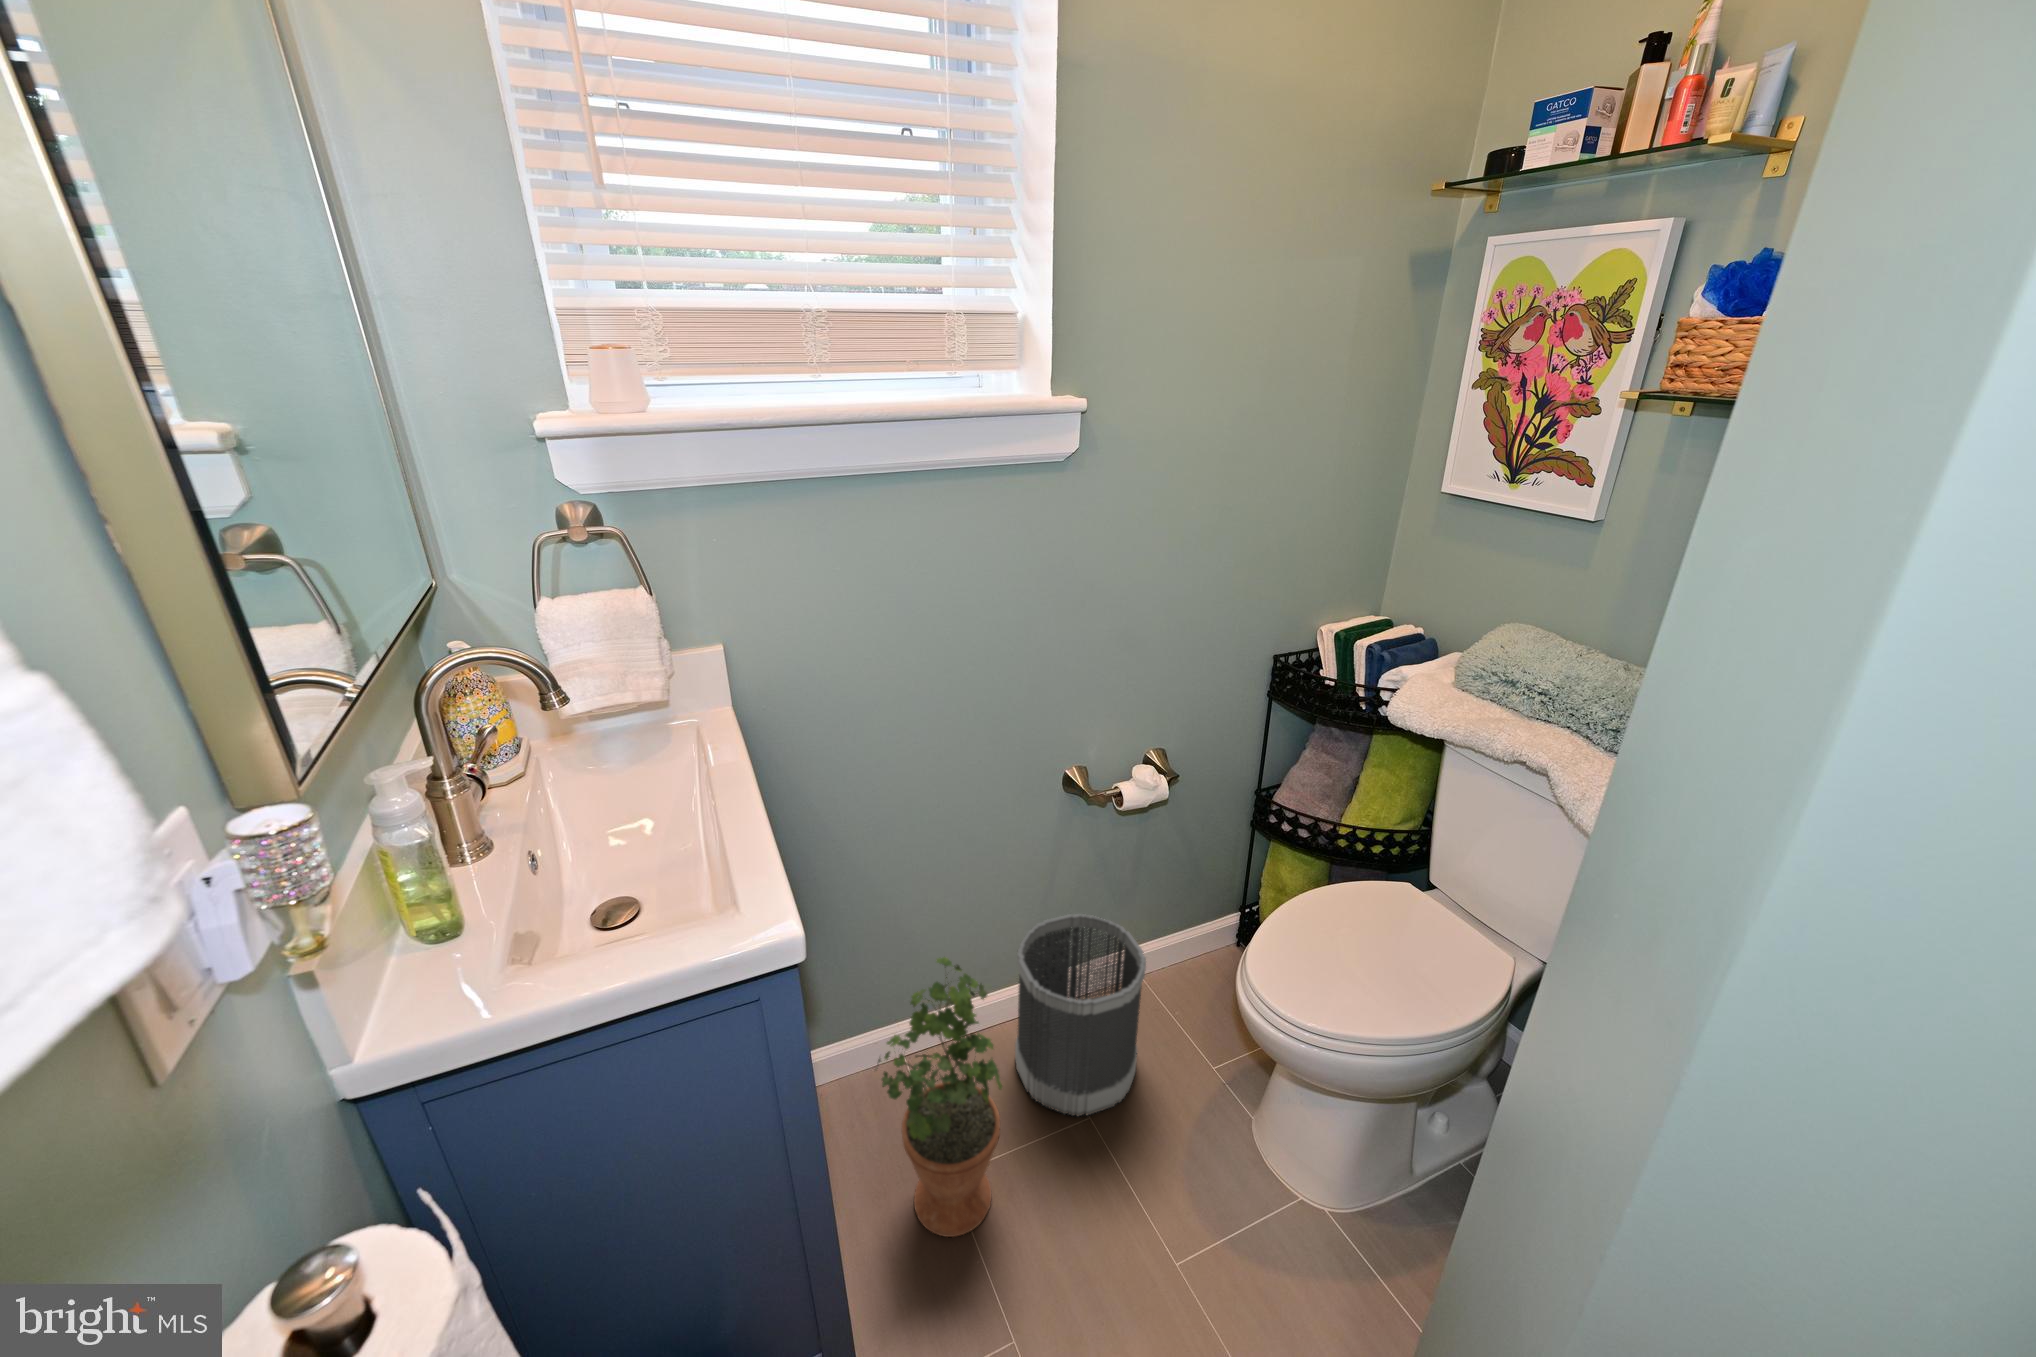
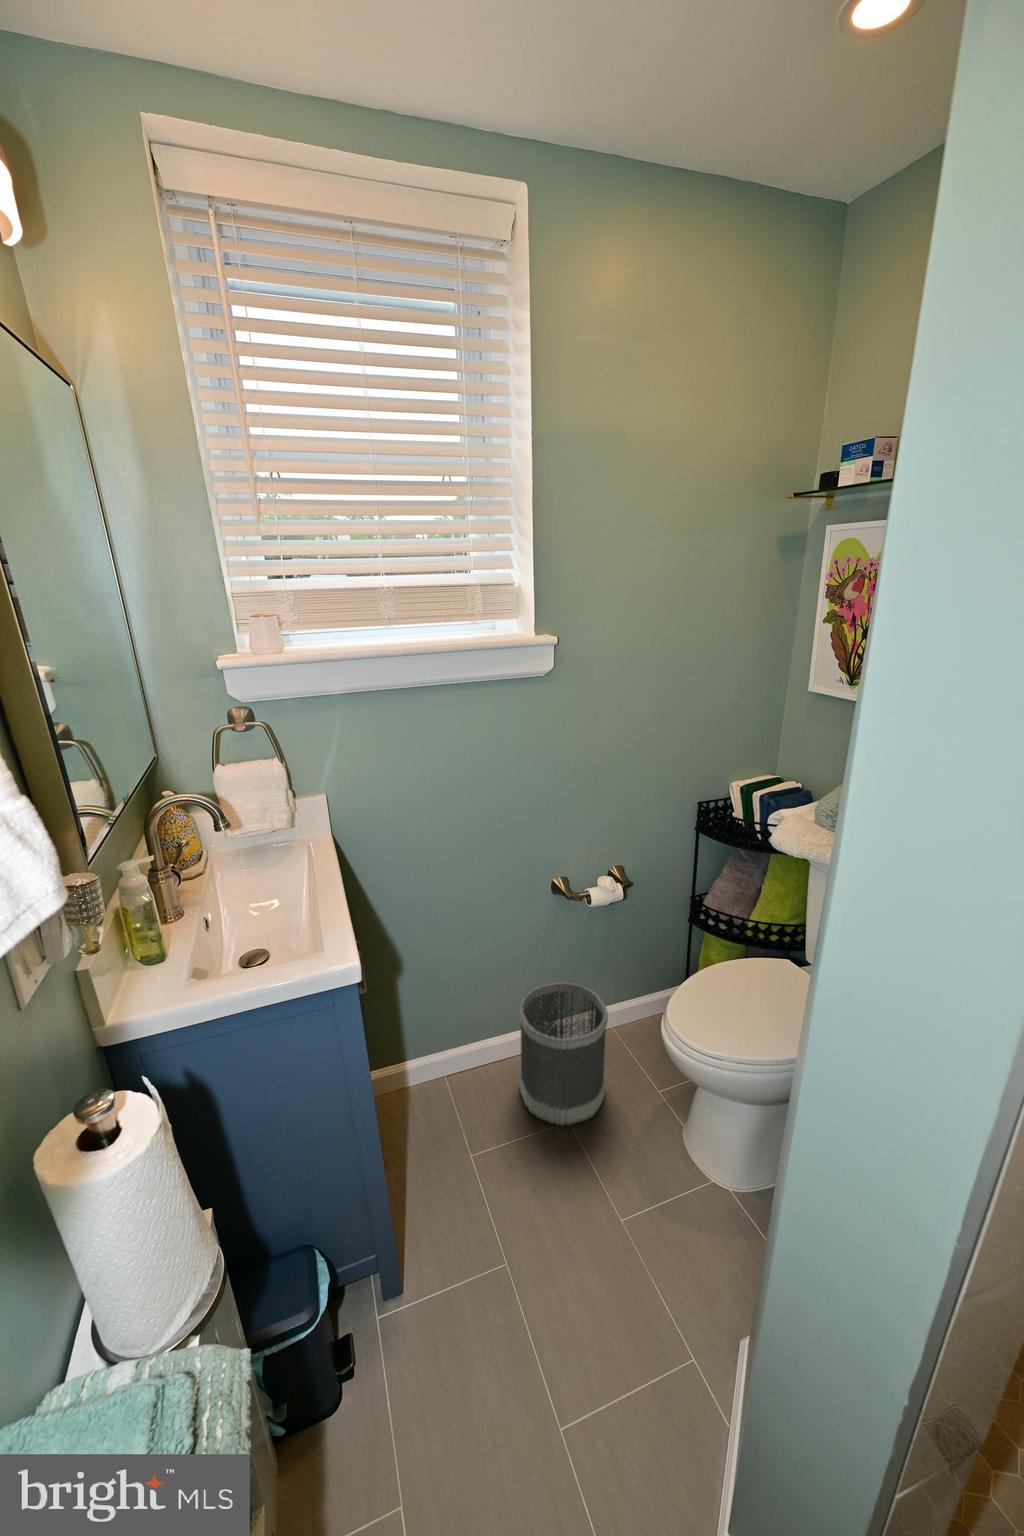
potted plant: present [877,957,1002,1237] -> none [417,1001,504,1201]

